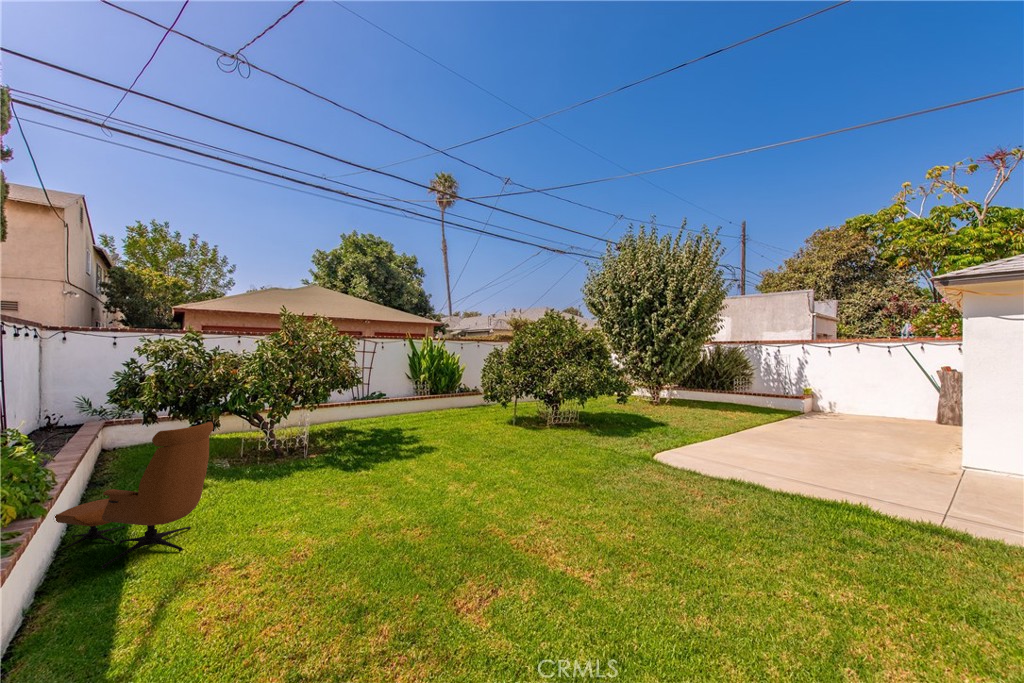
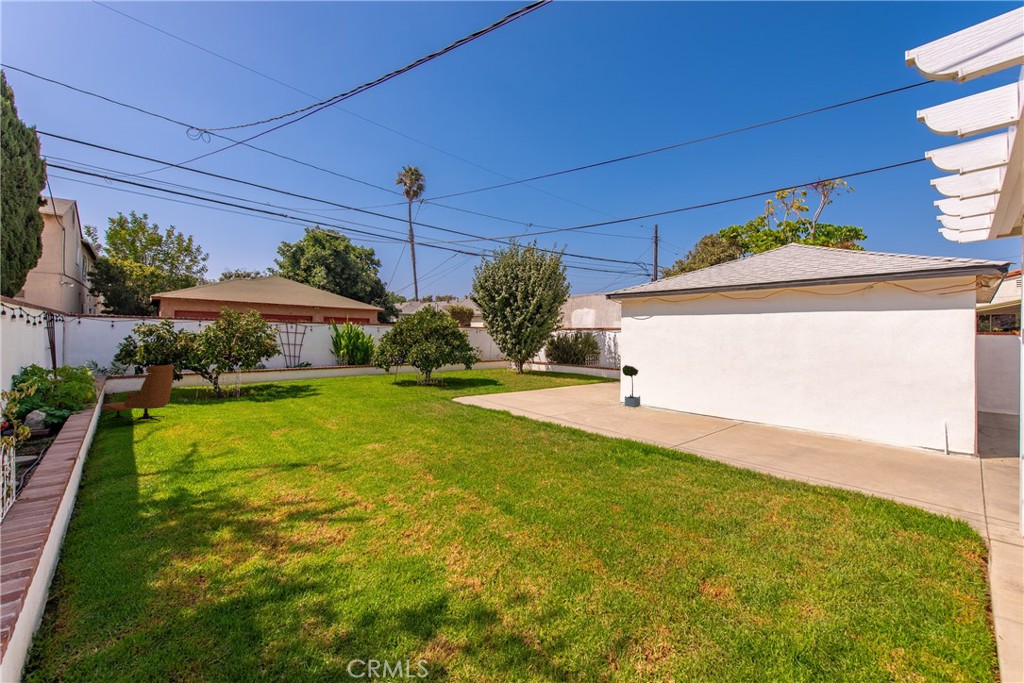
potted tree: none [960,401,1009,477] -> present [622,365,640,407]

